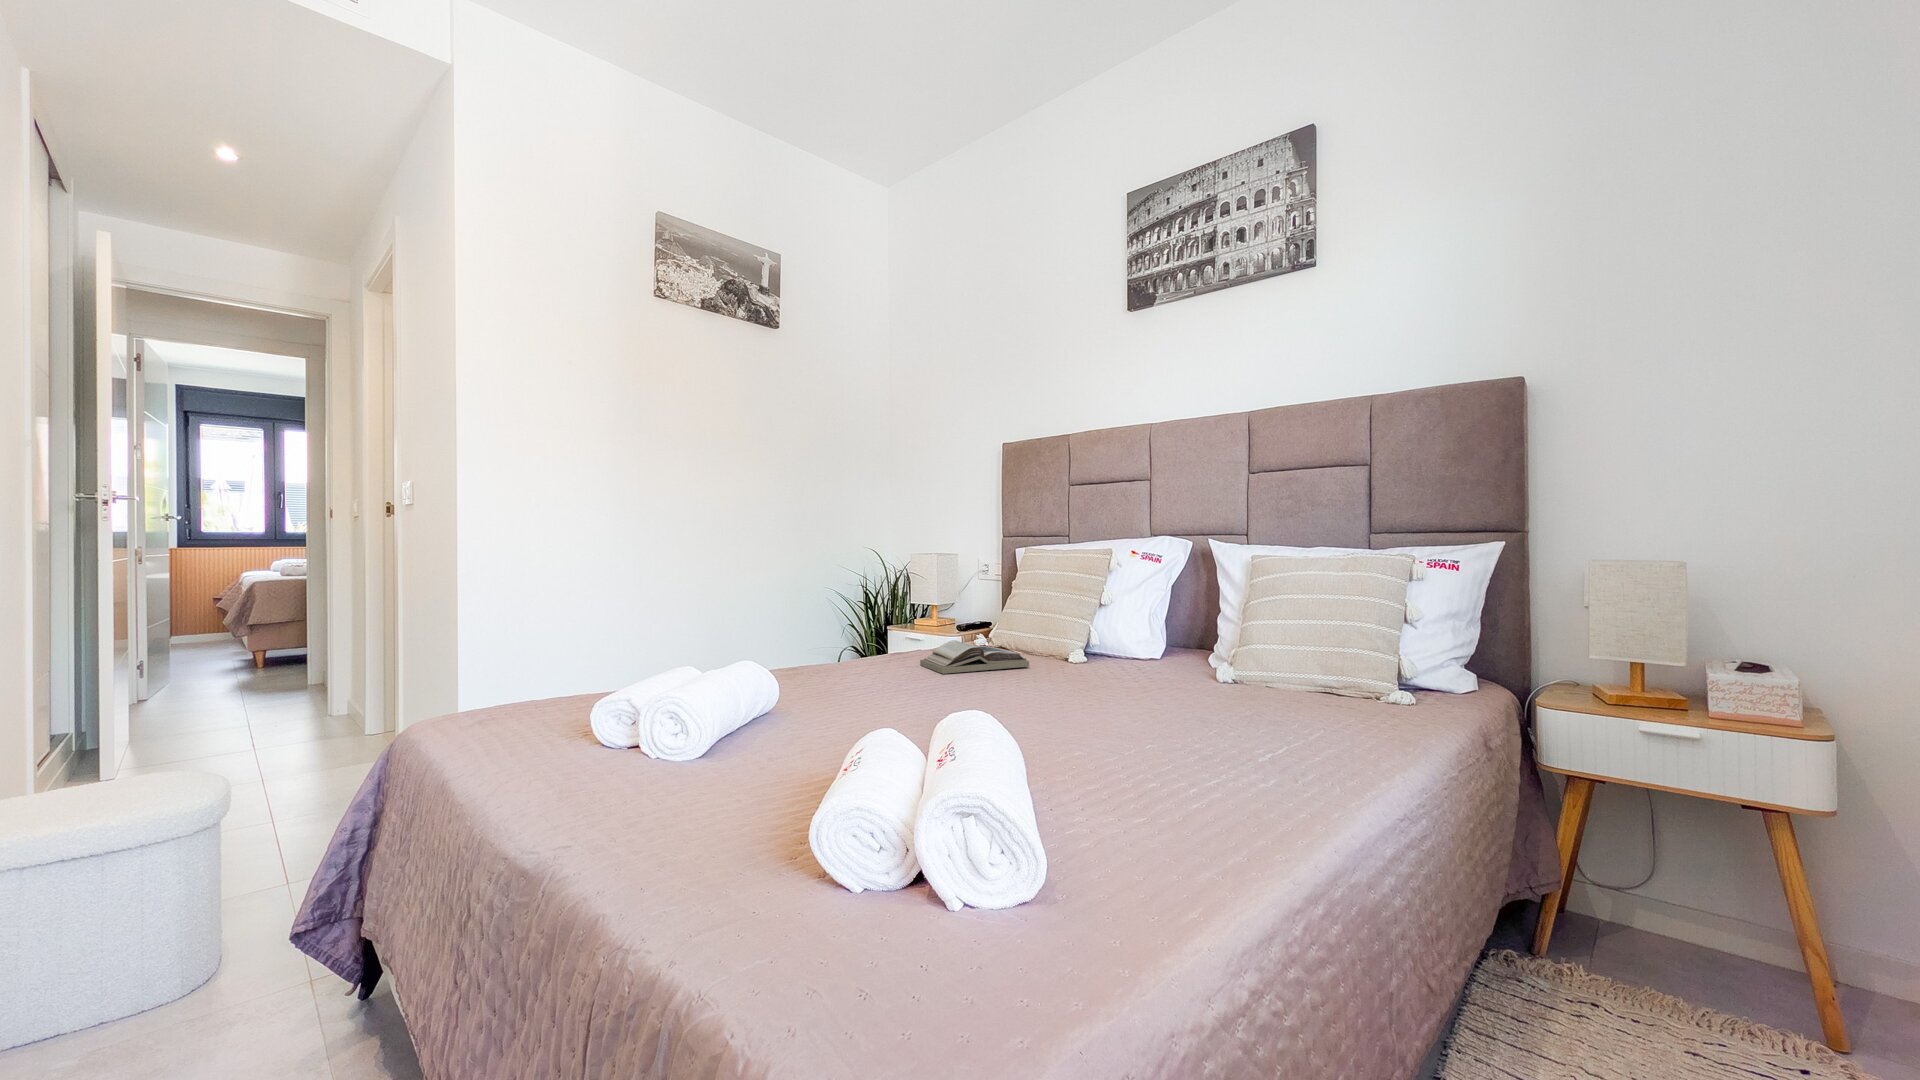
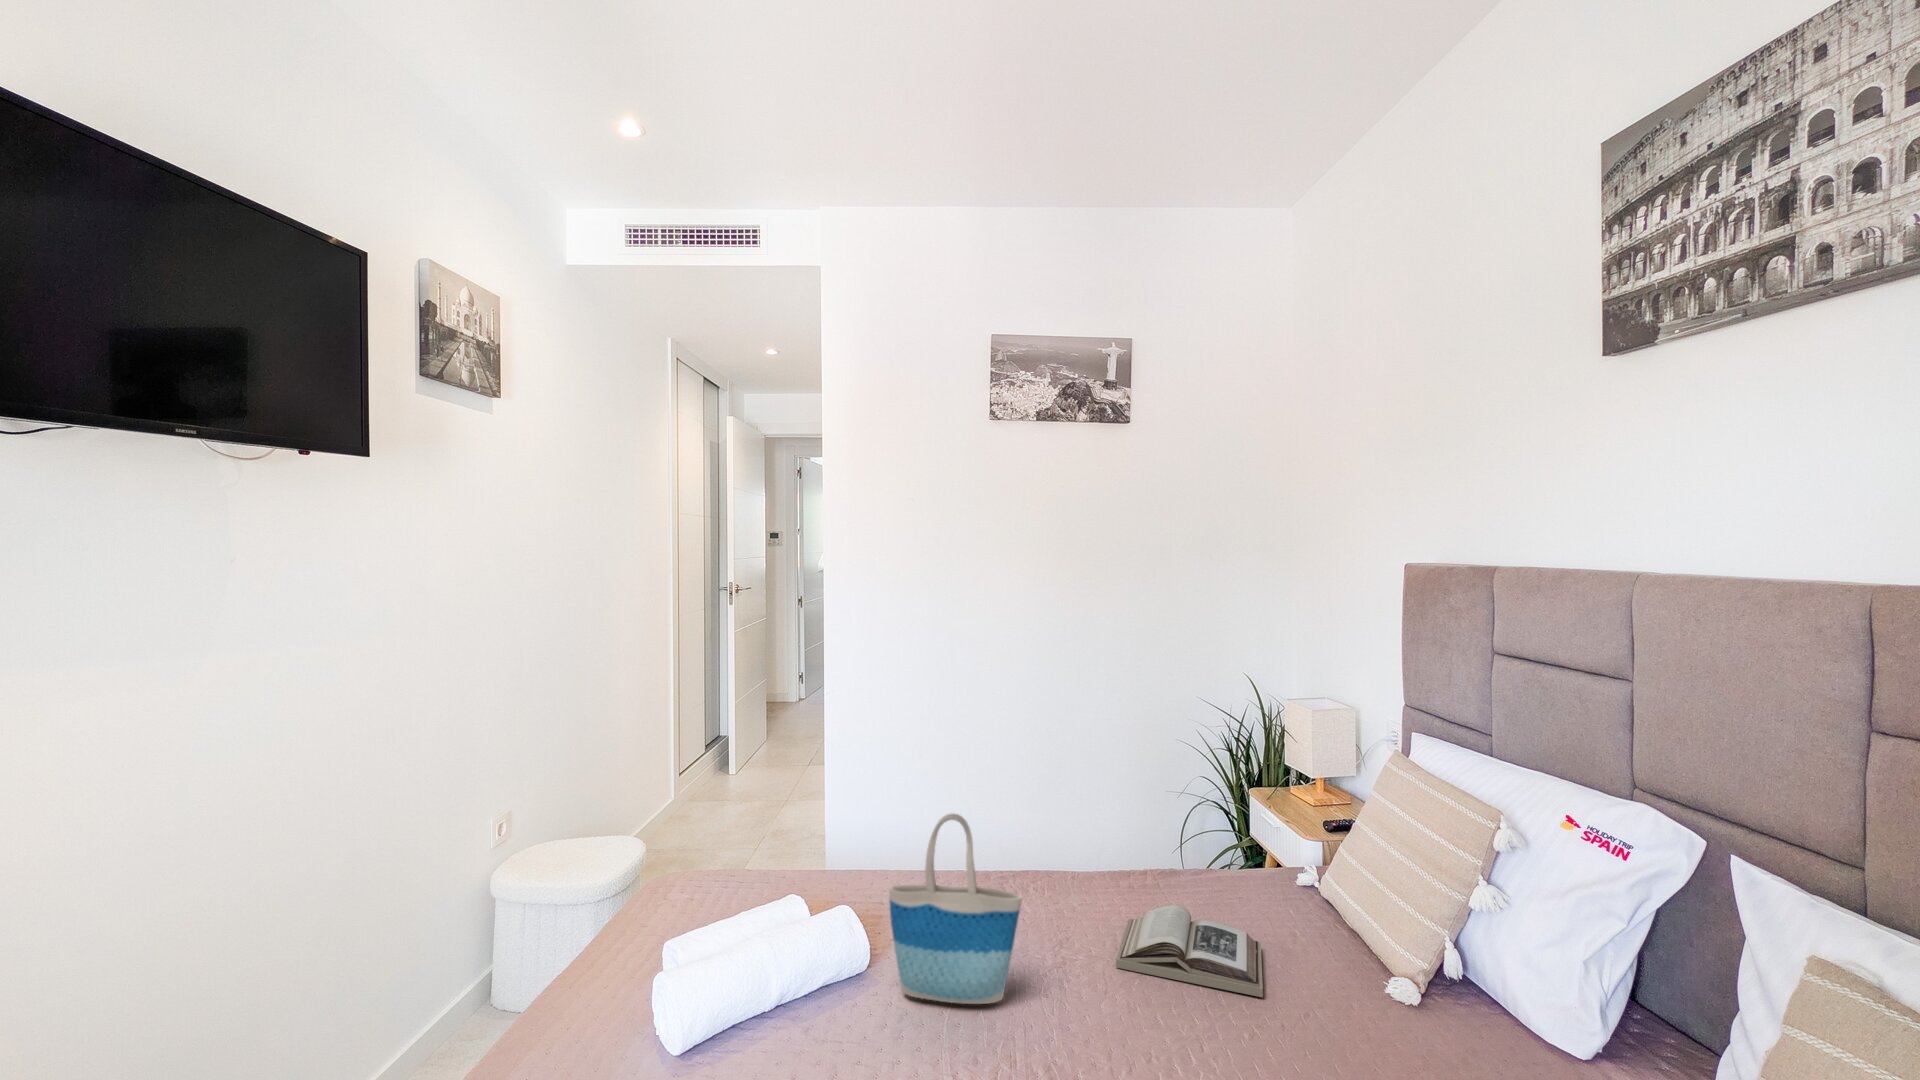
tote bag: none [824,550,916,699] -> present [889,813,1022,1004]

